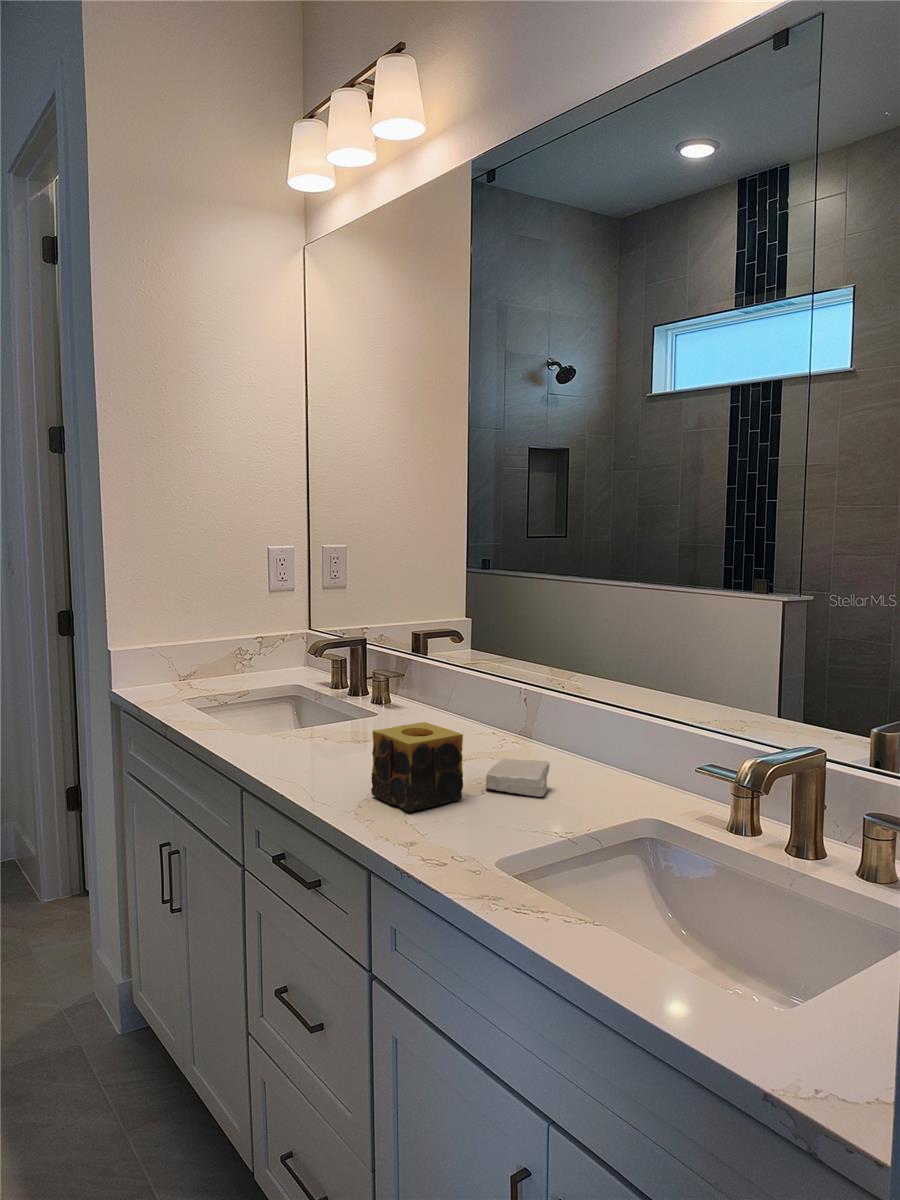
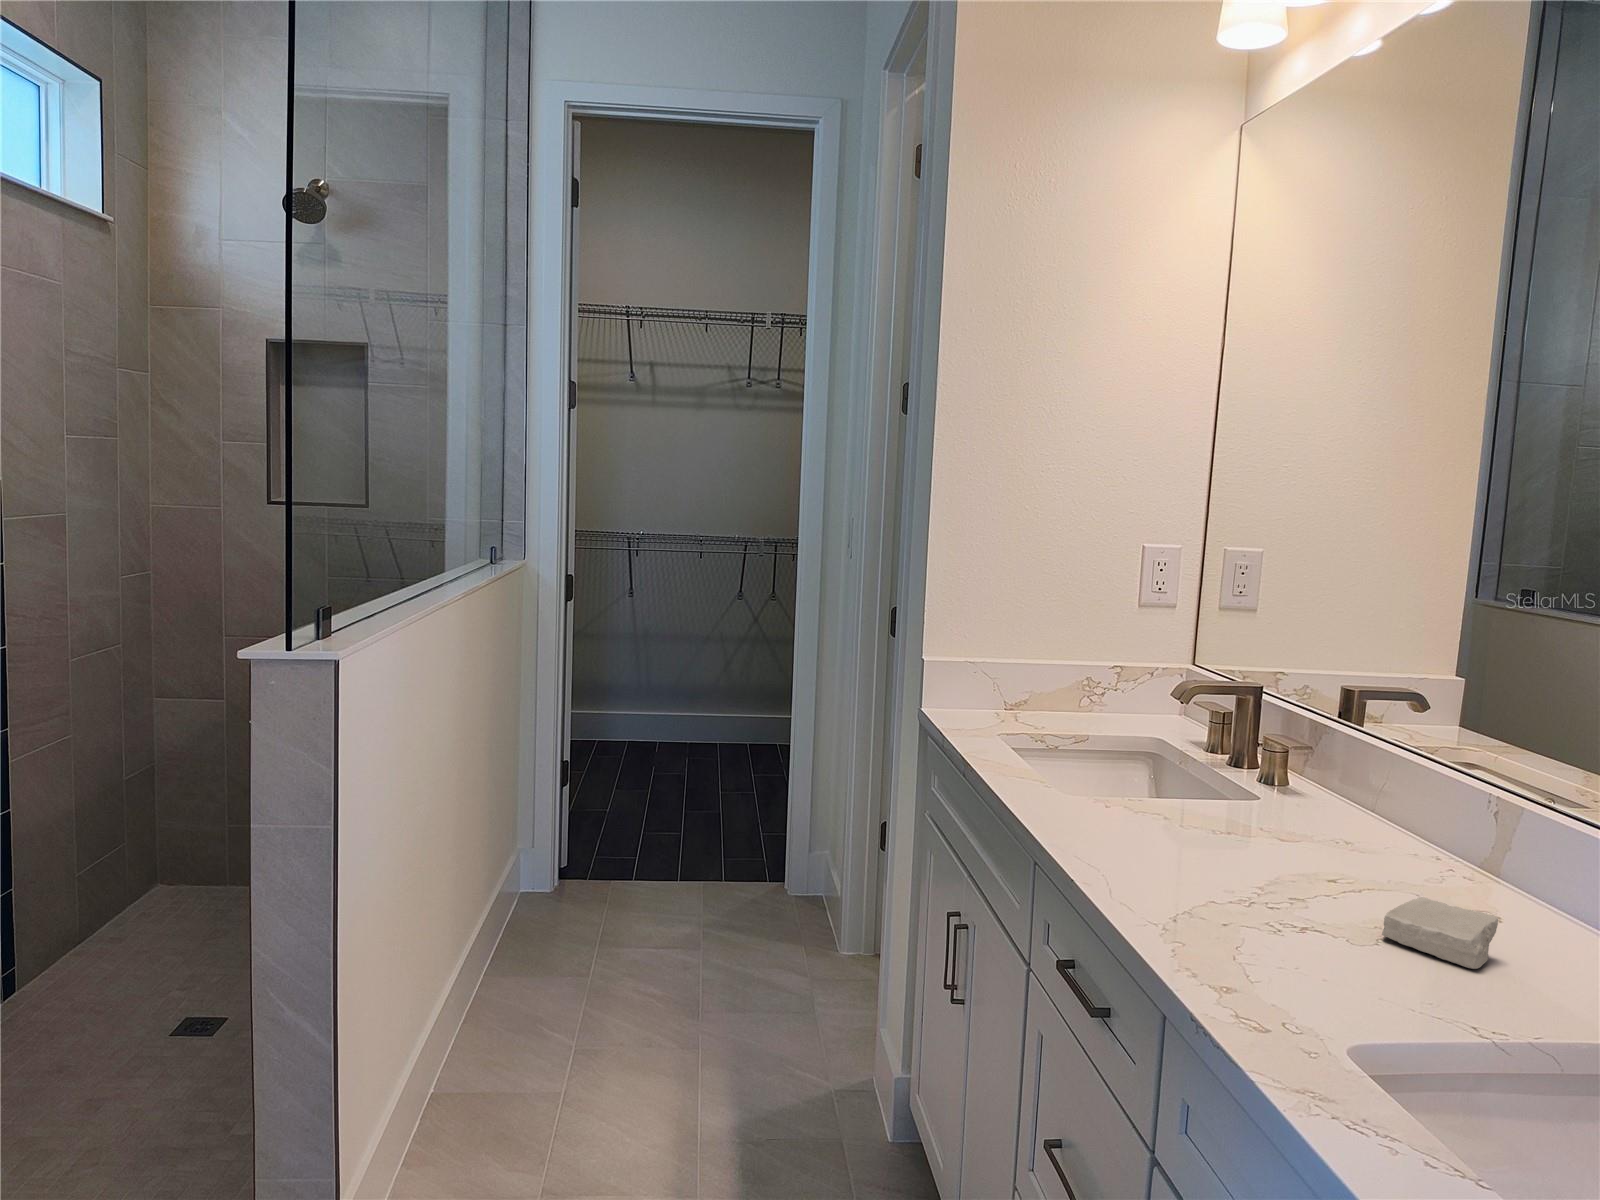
candle: present [371,722,463,812] -> none [1199,817,1347,944]

